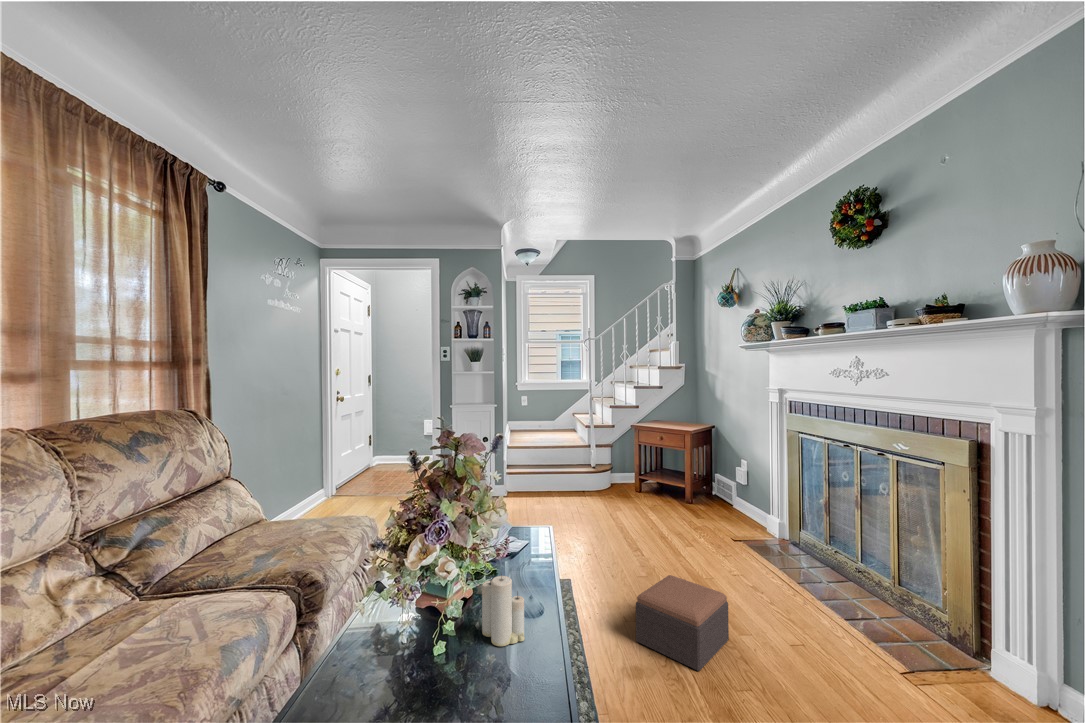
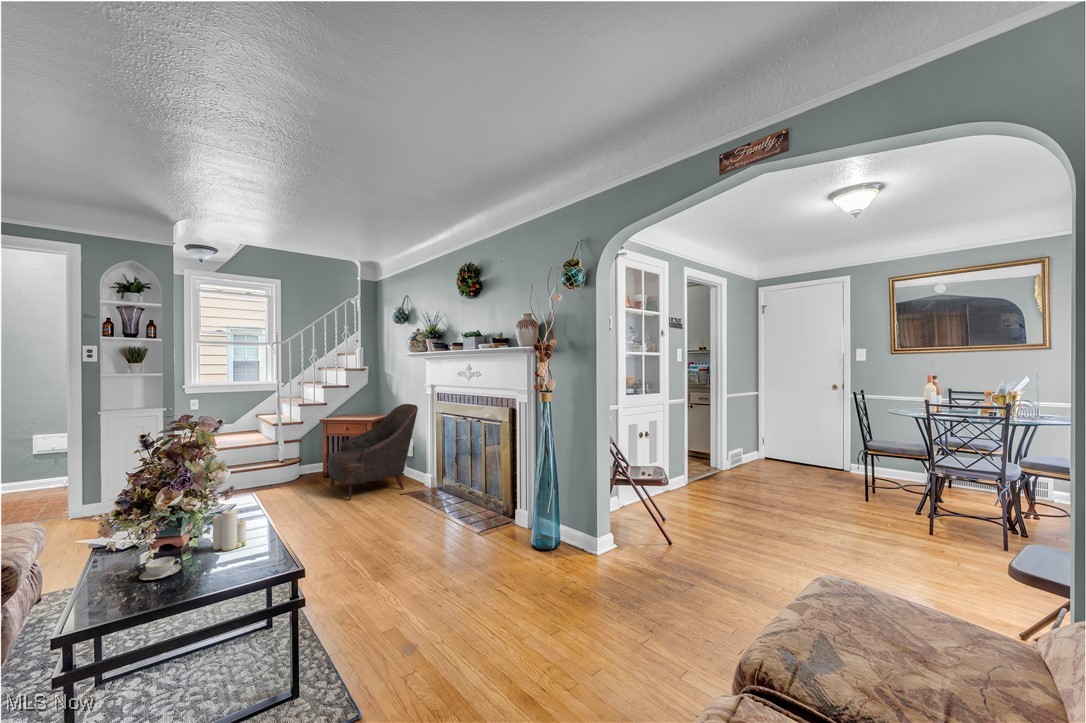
armchair: none [641,414,757,535] -> present [328,404,418,501]
footstool: present [636,575,729,671] -> none [322,516,387,565]
teacup: none [378,643,431,688] -> present [139,557,181,580]

